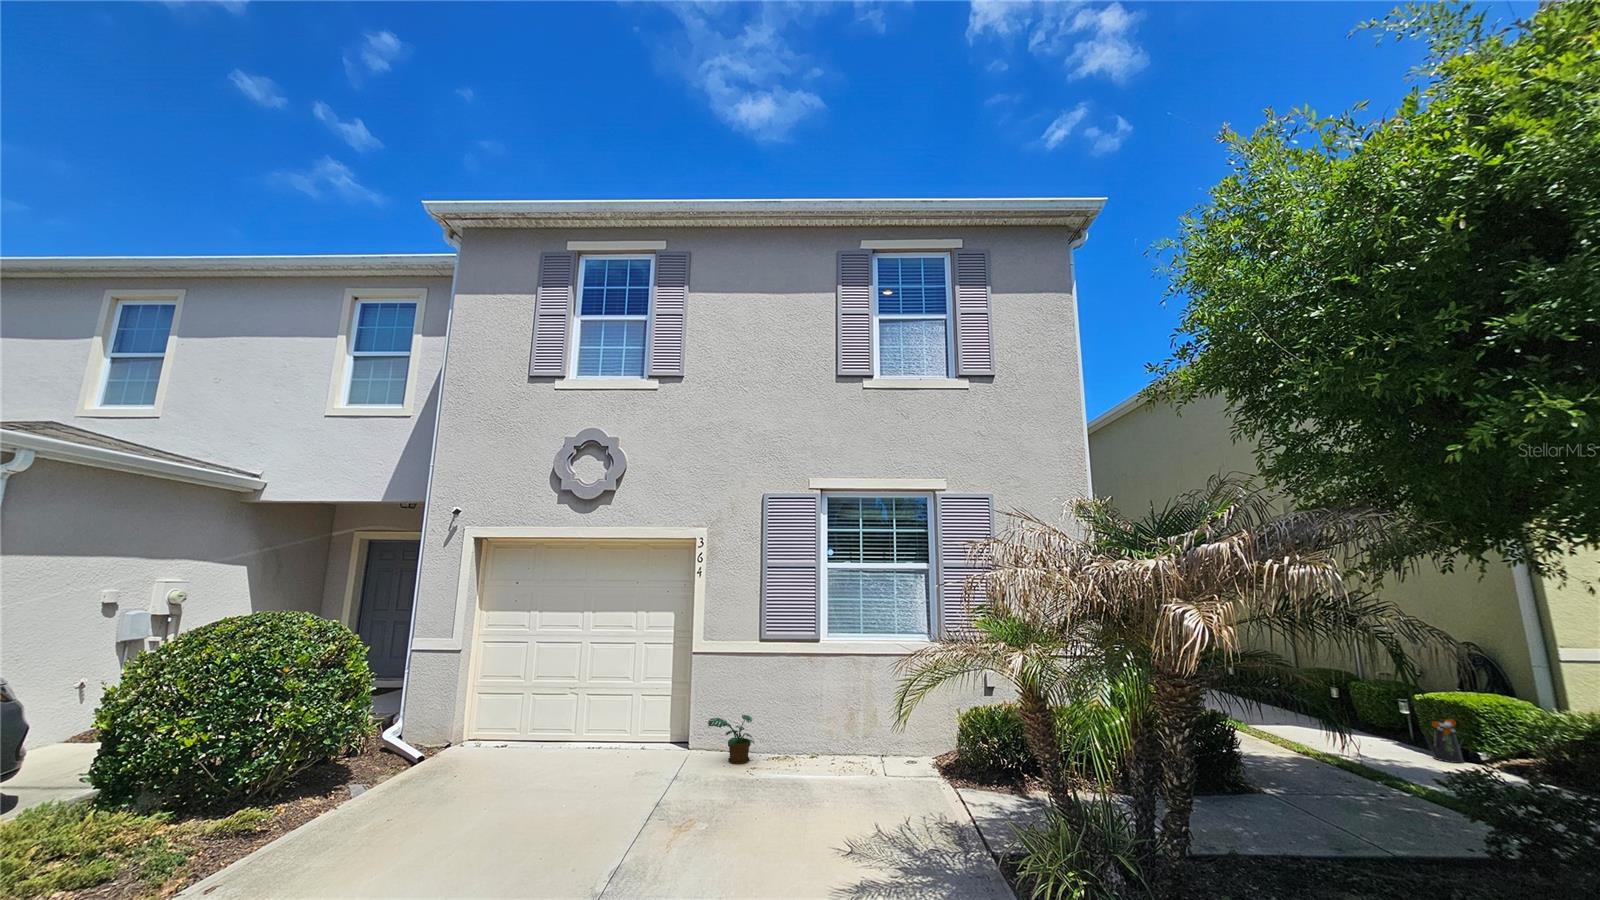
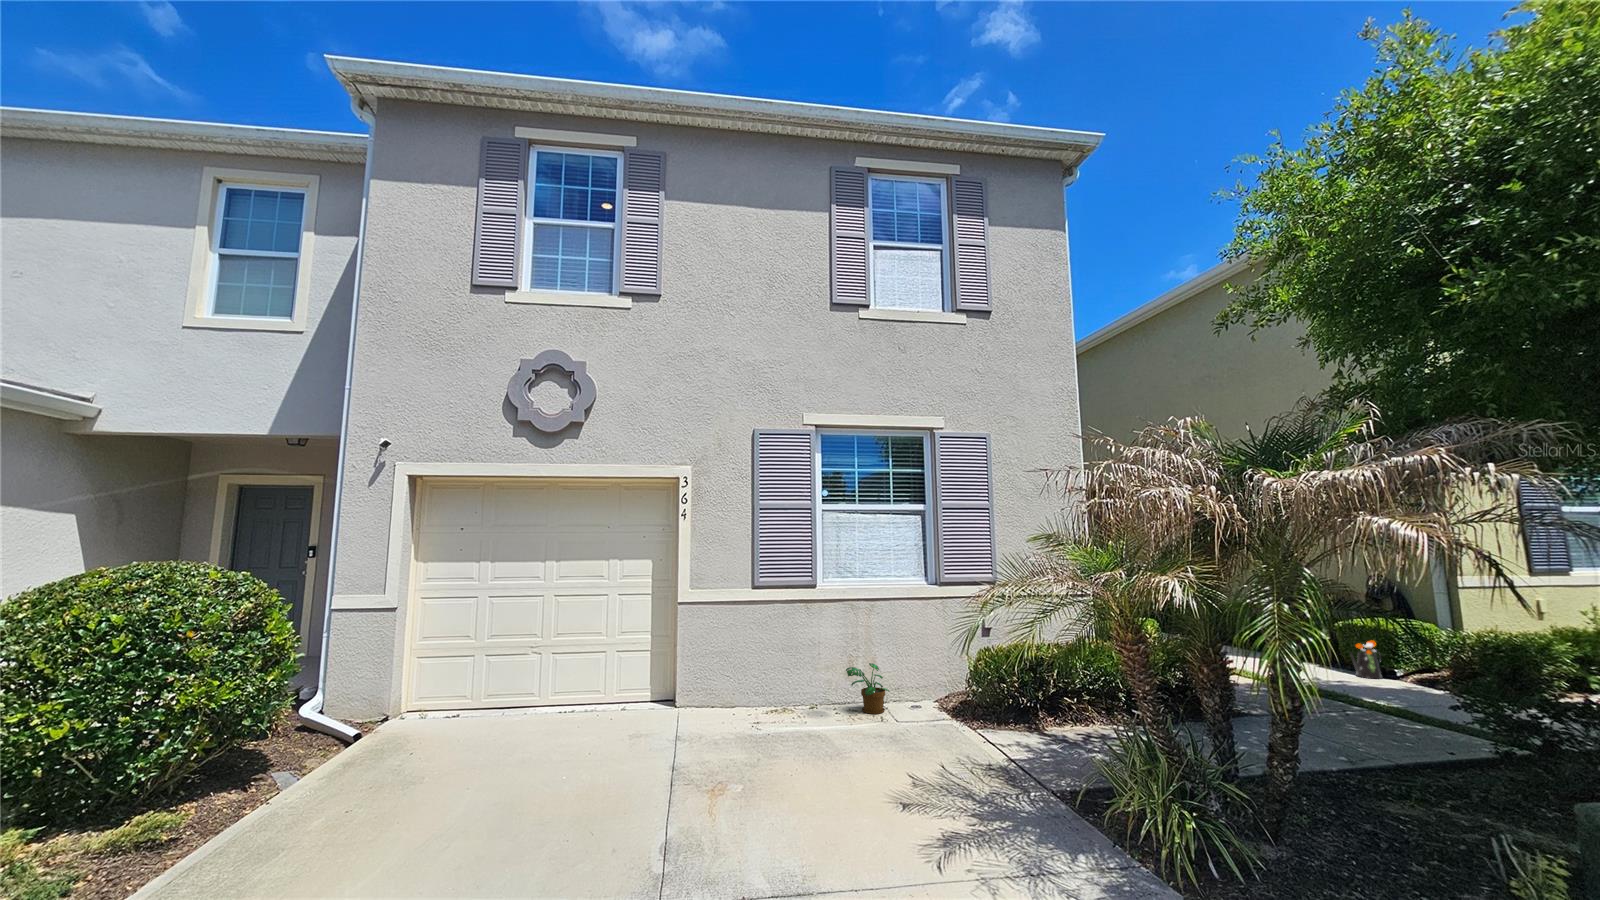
potted plant: present [708,715,755,764] -> present [846,663,889,714]

